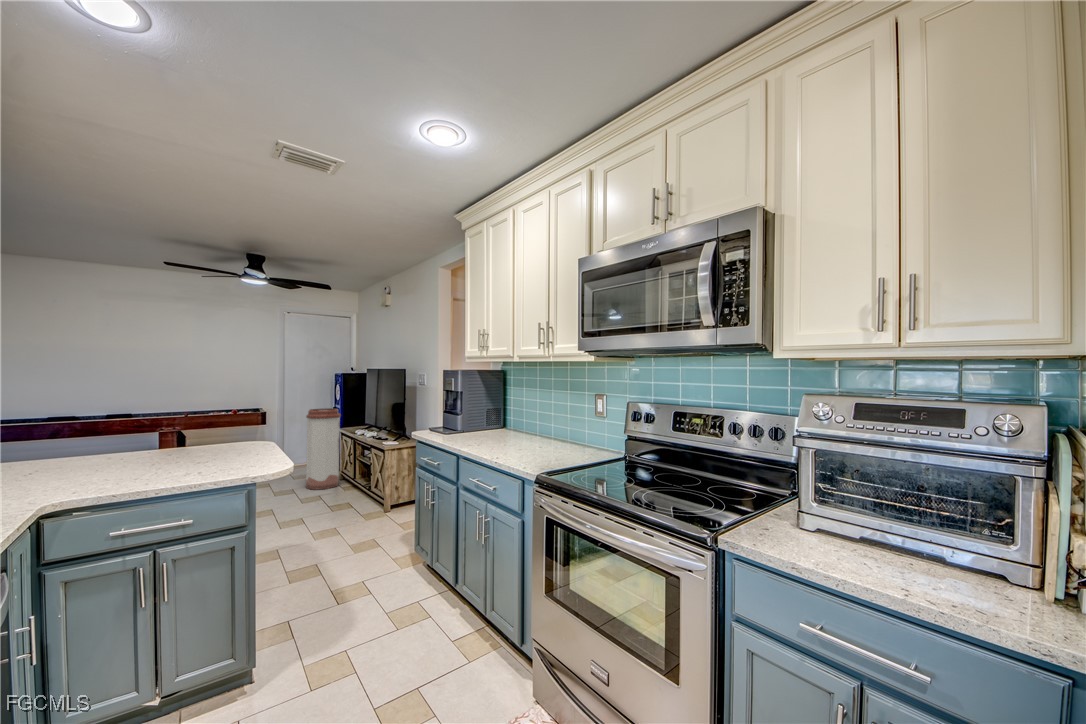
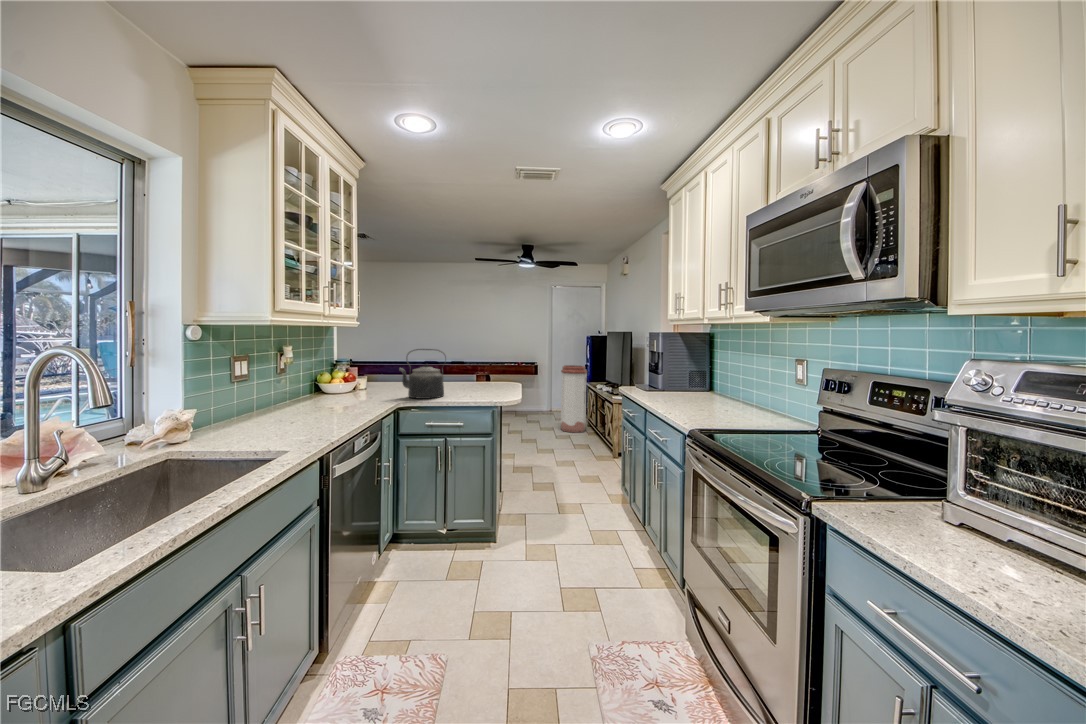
kettle: none [38,402,151,490] -> present [399,349,446,399]

